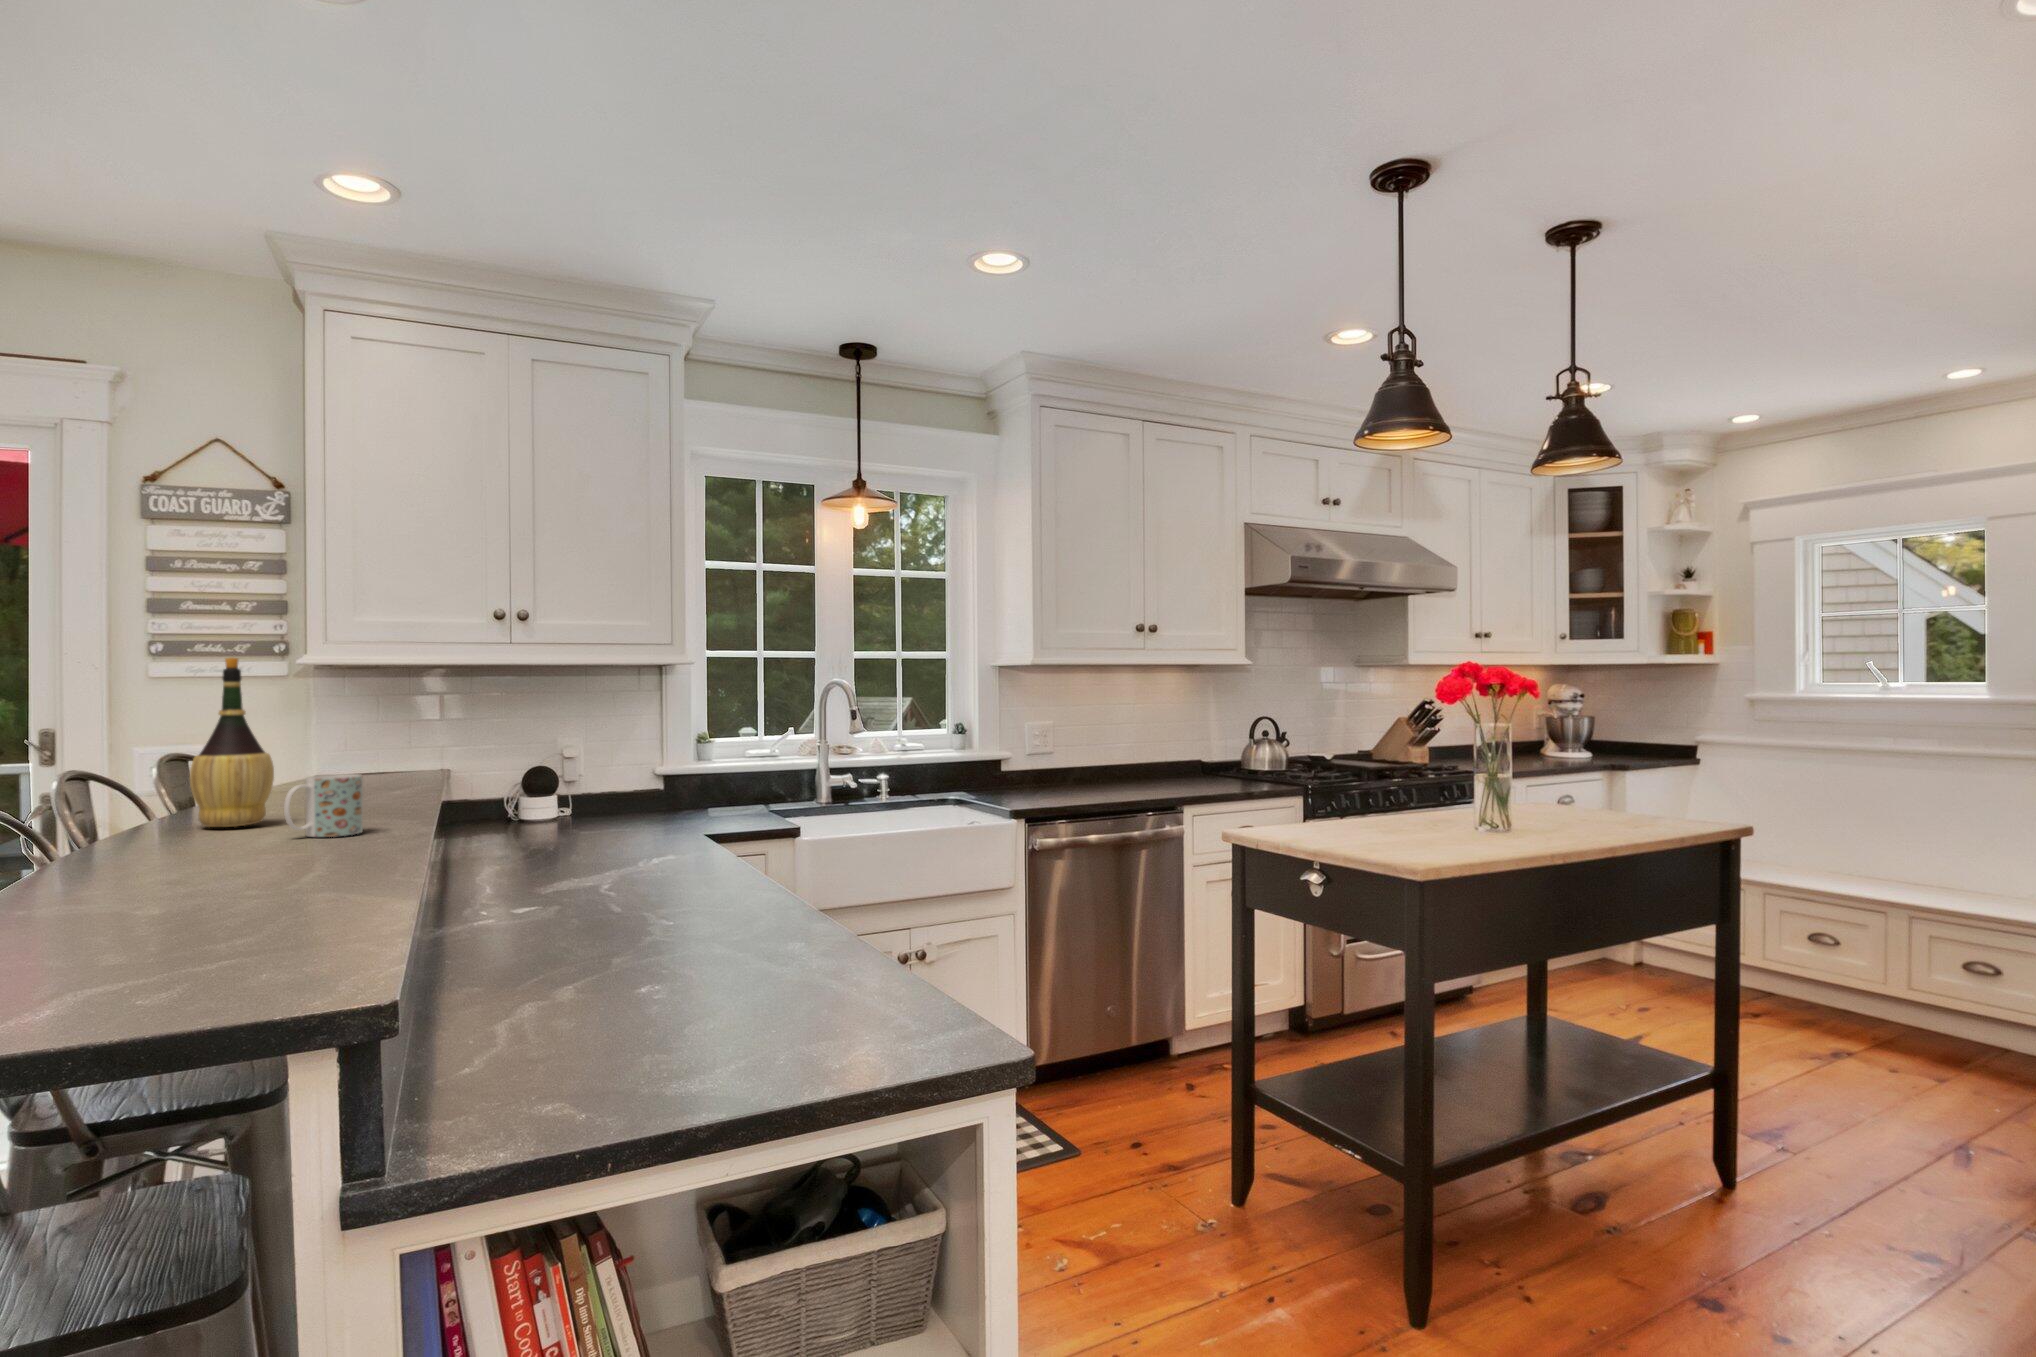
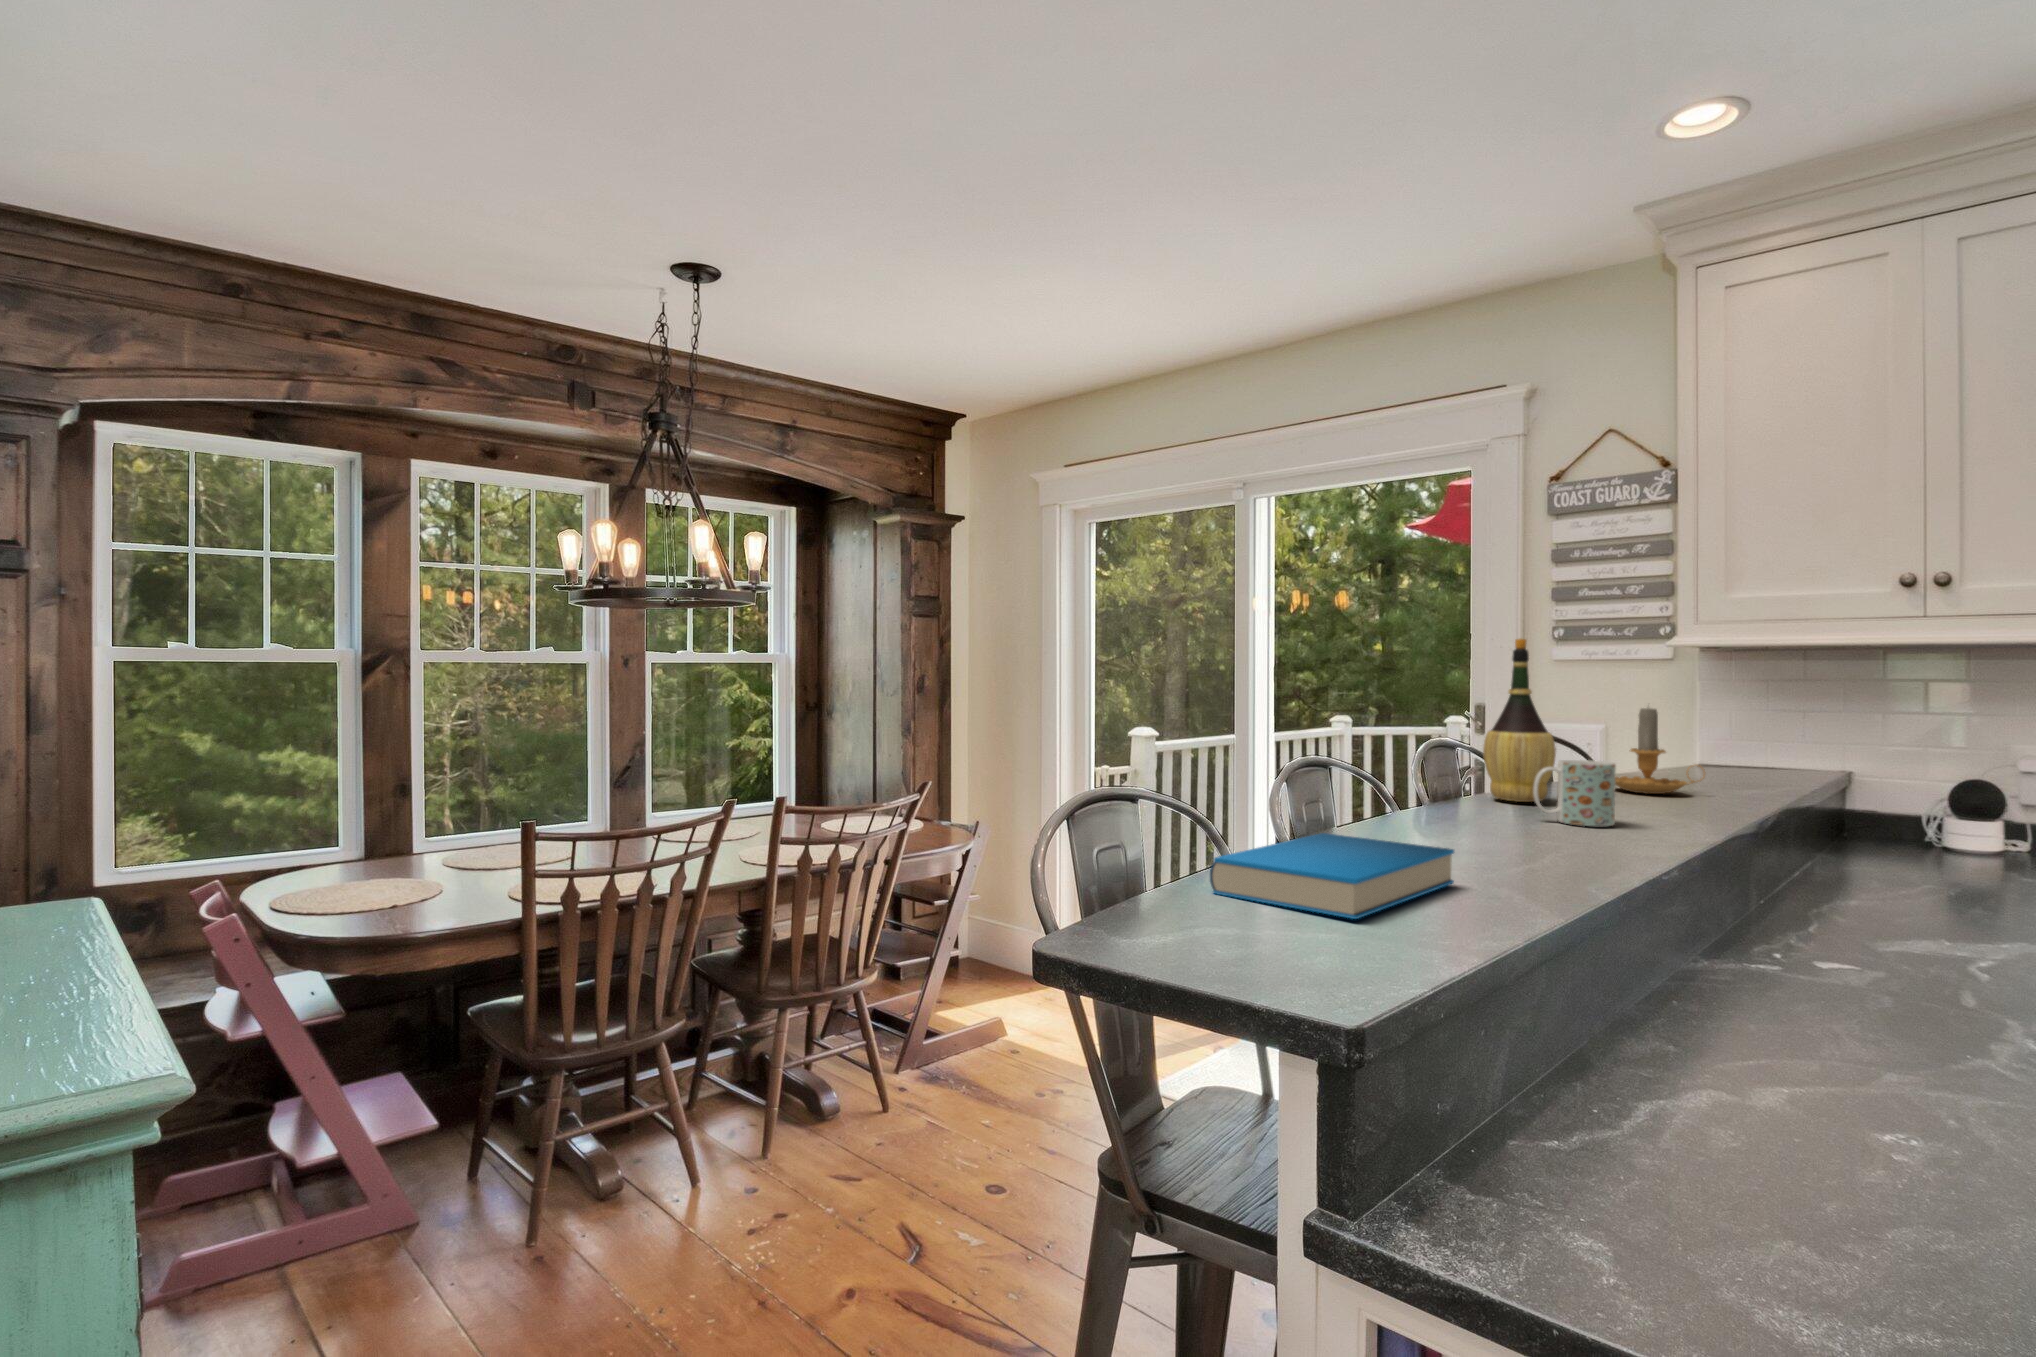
candle: none [290,719,380,804] -> present [1615,708,1705,794]
book: none [107,864,340,963] -> present [1210,833,1454,919]

